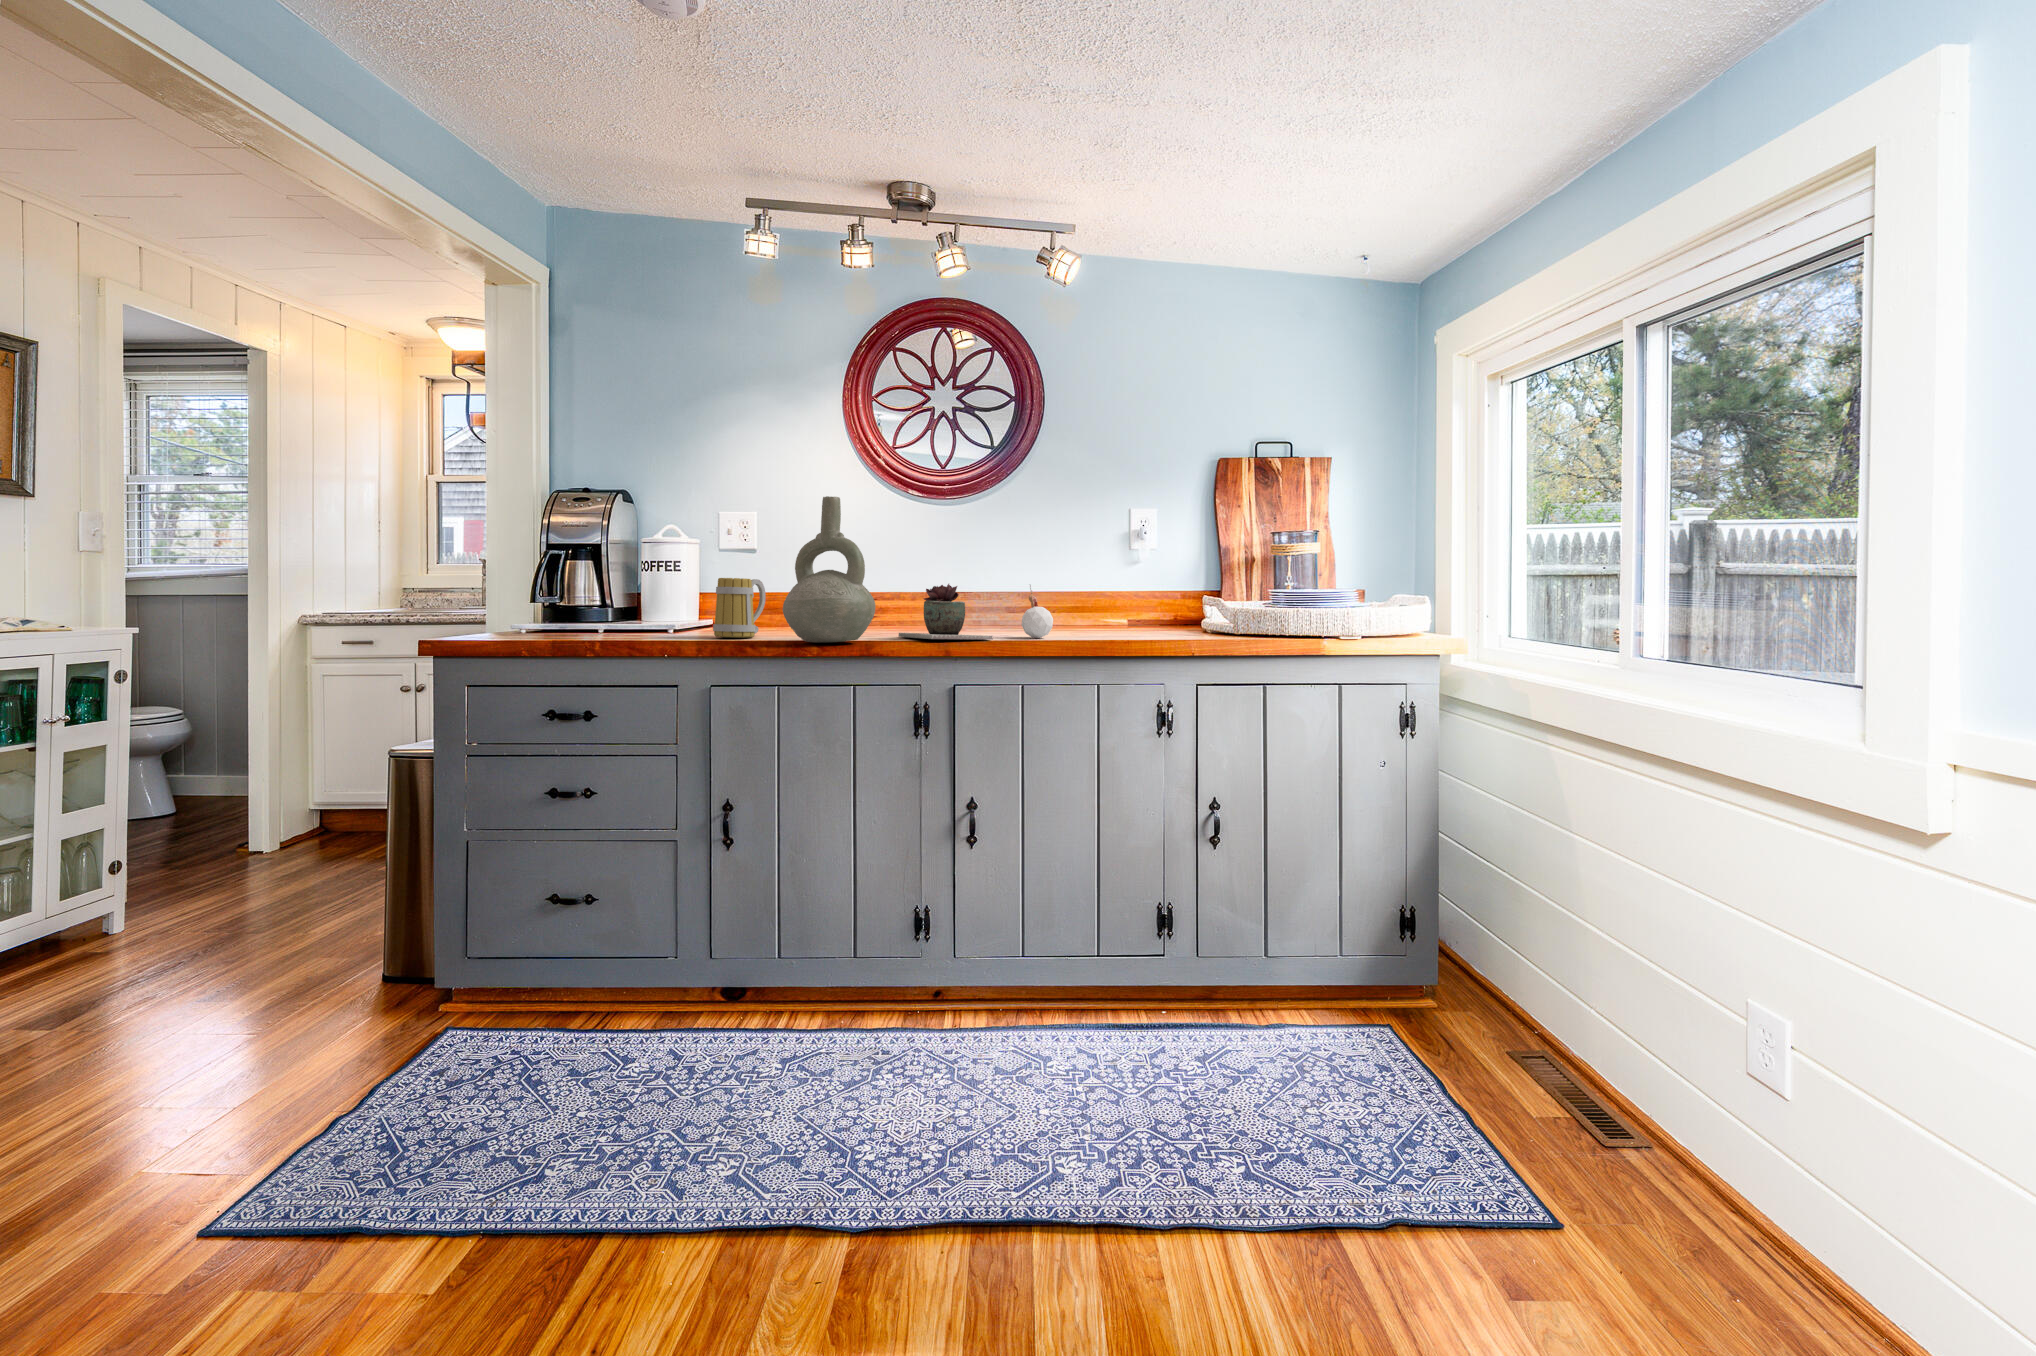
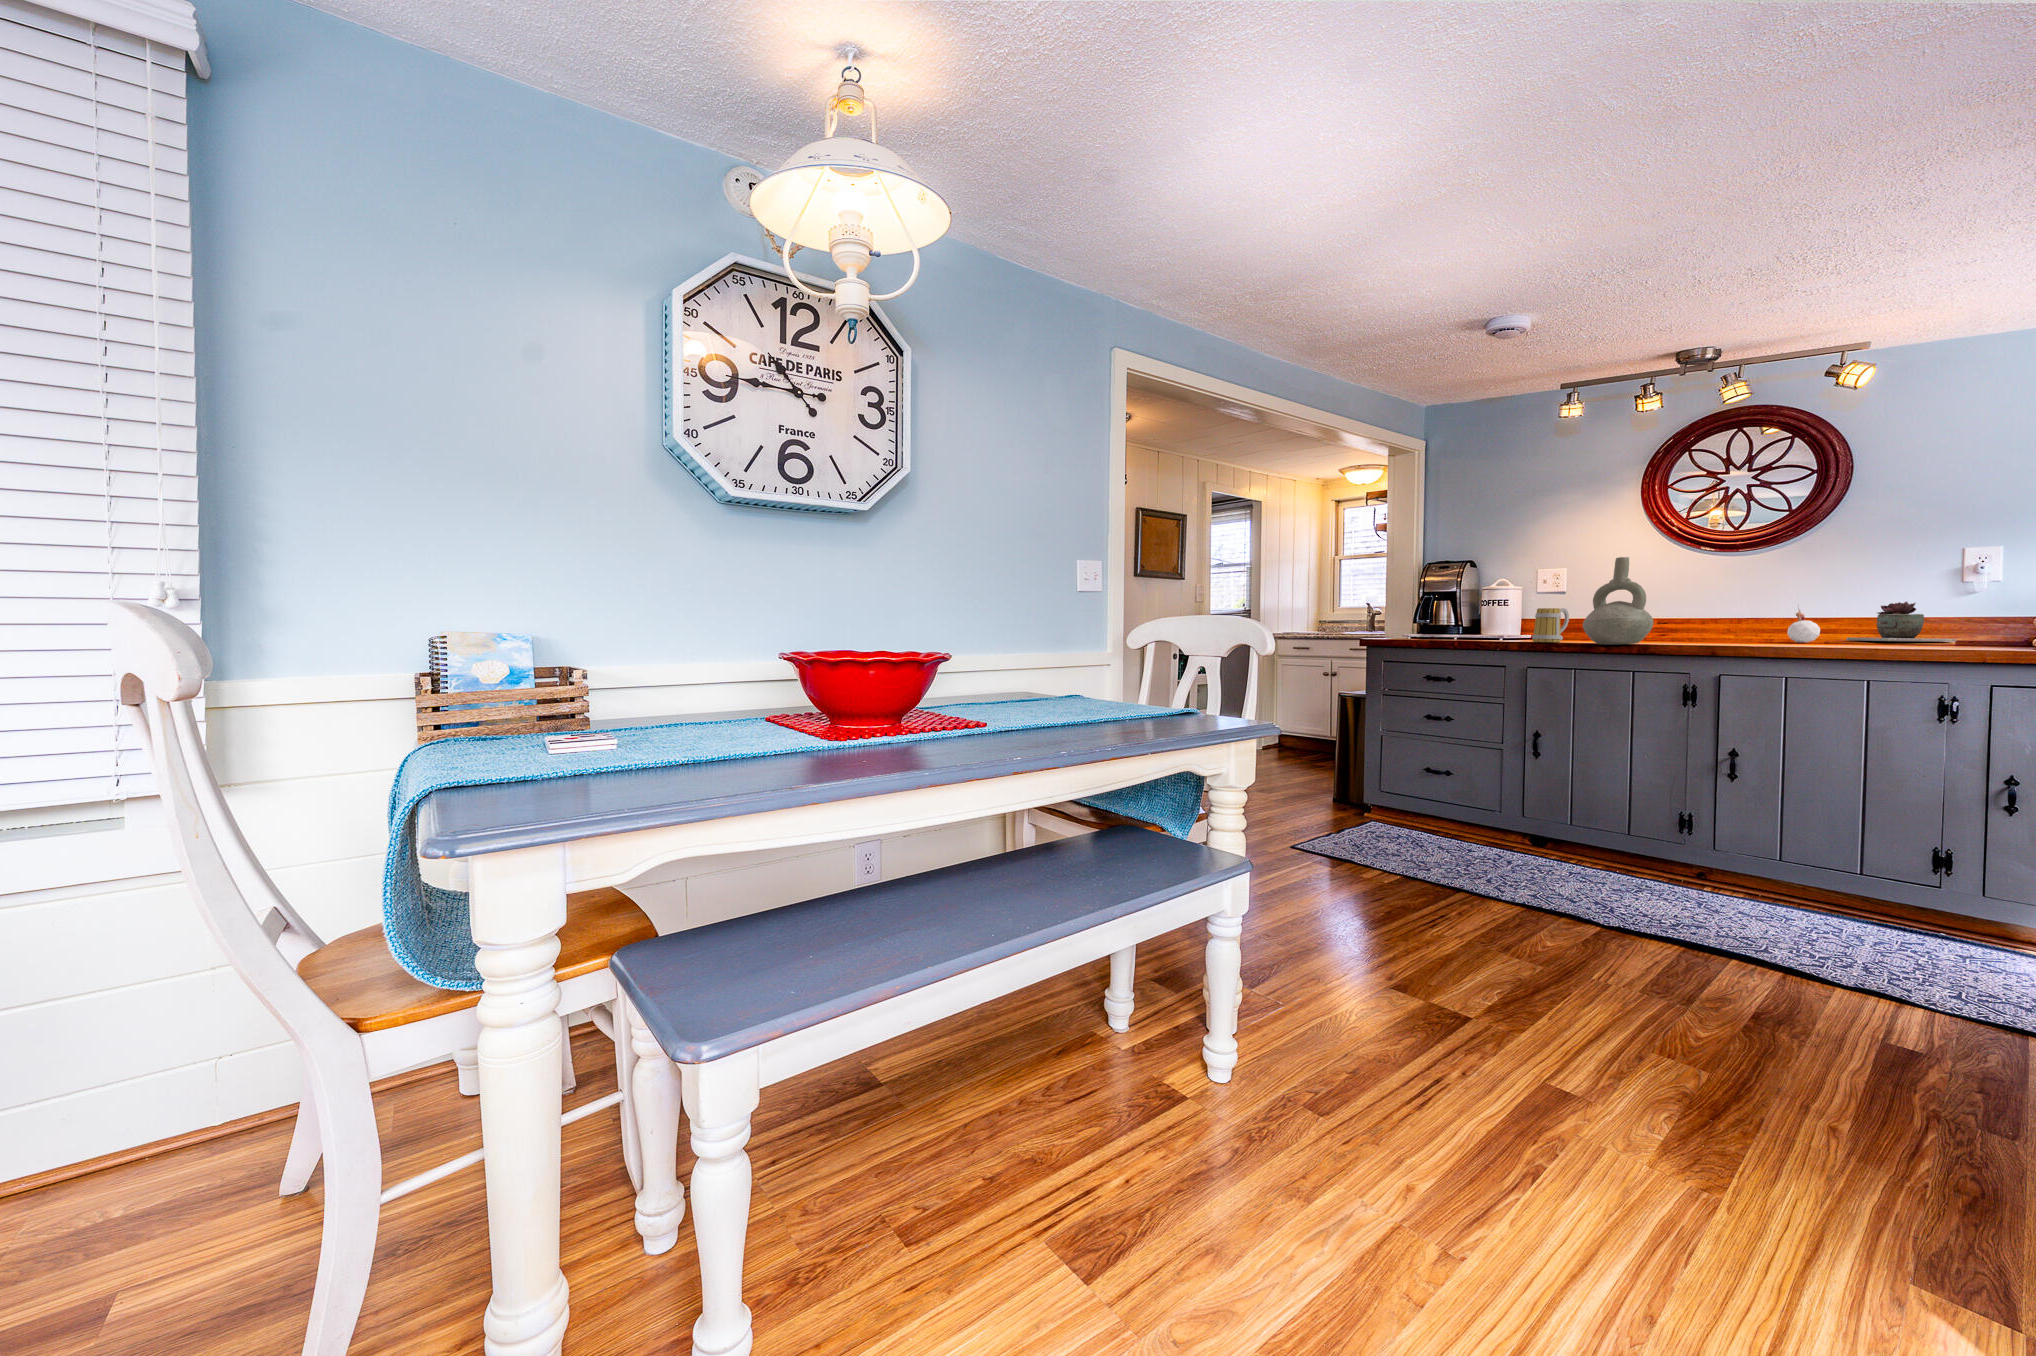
succulent plant: present [898,584,993,640] -> present [1846,602,1956,642]

